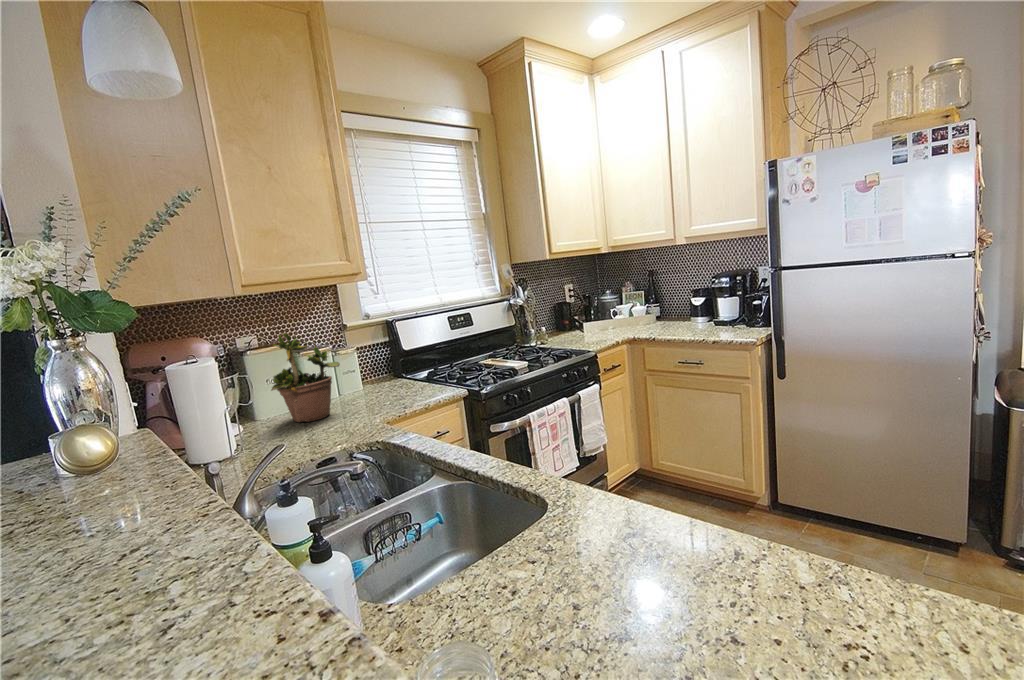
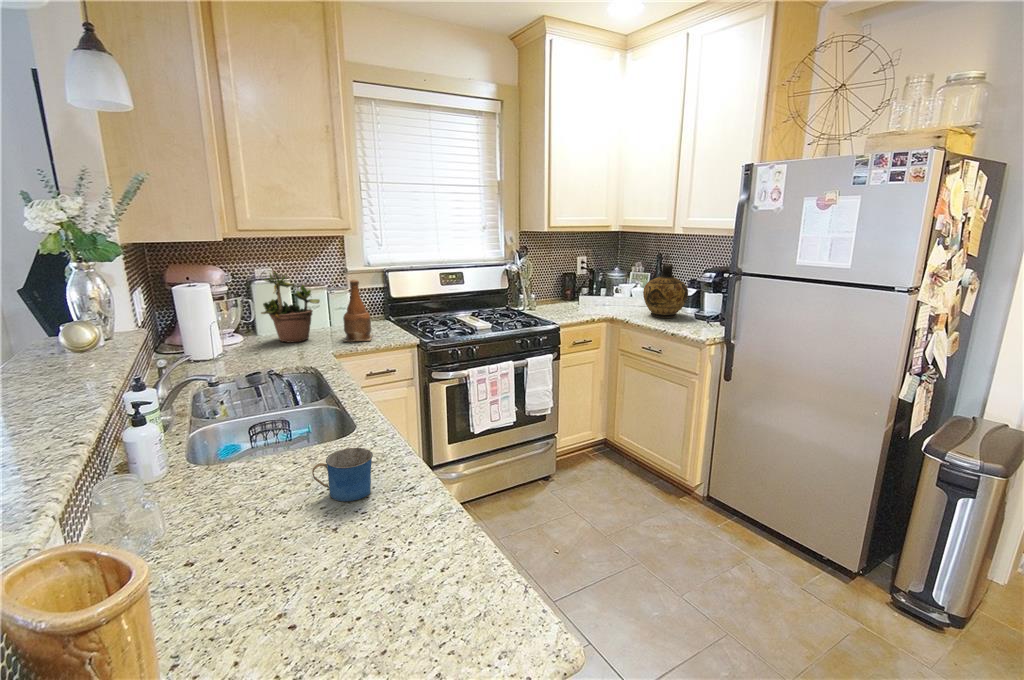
ceramic jug: none [659,273,706,329] -> present [643,264,688,318]
bottle: none [373,330,413,408] -> present [343,280,373,341]
mug: none [652,517,727,606] -> present [312,448,373,501]

